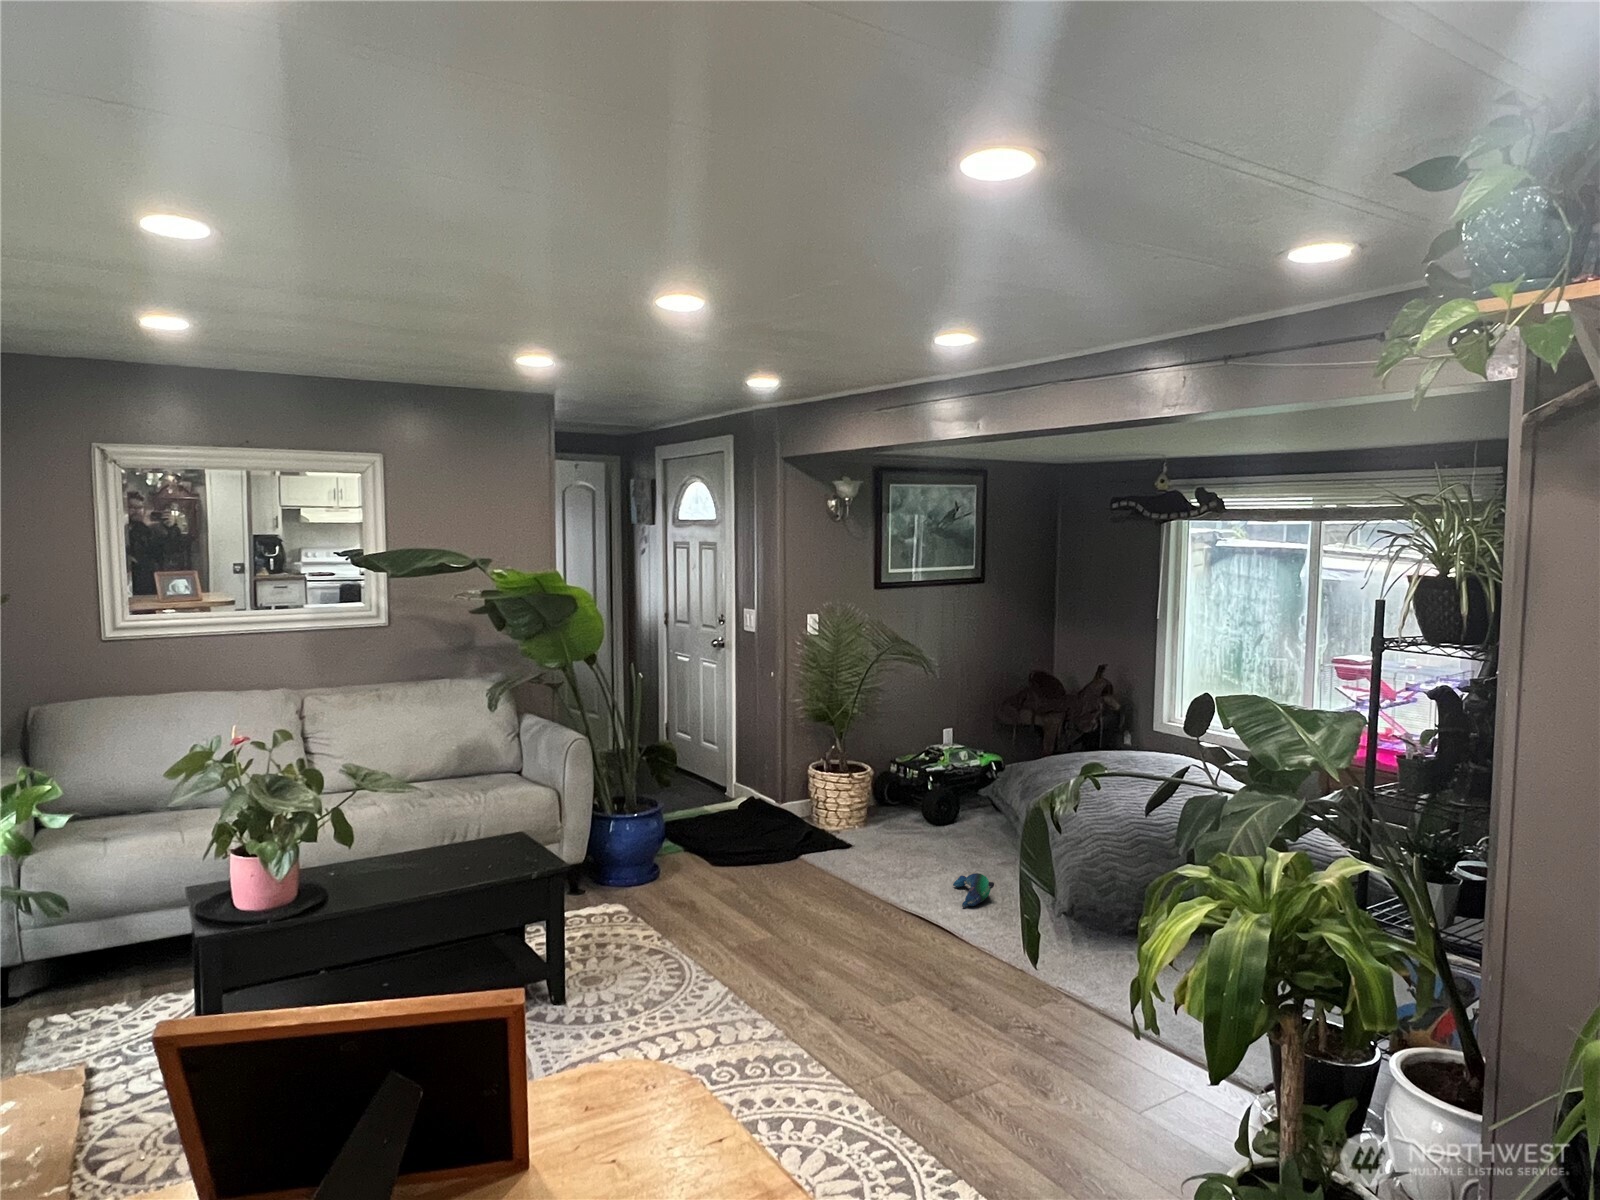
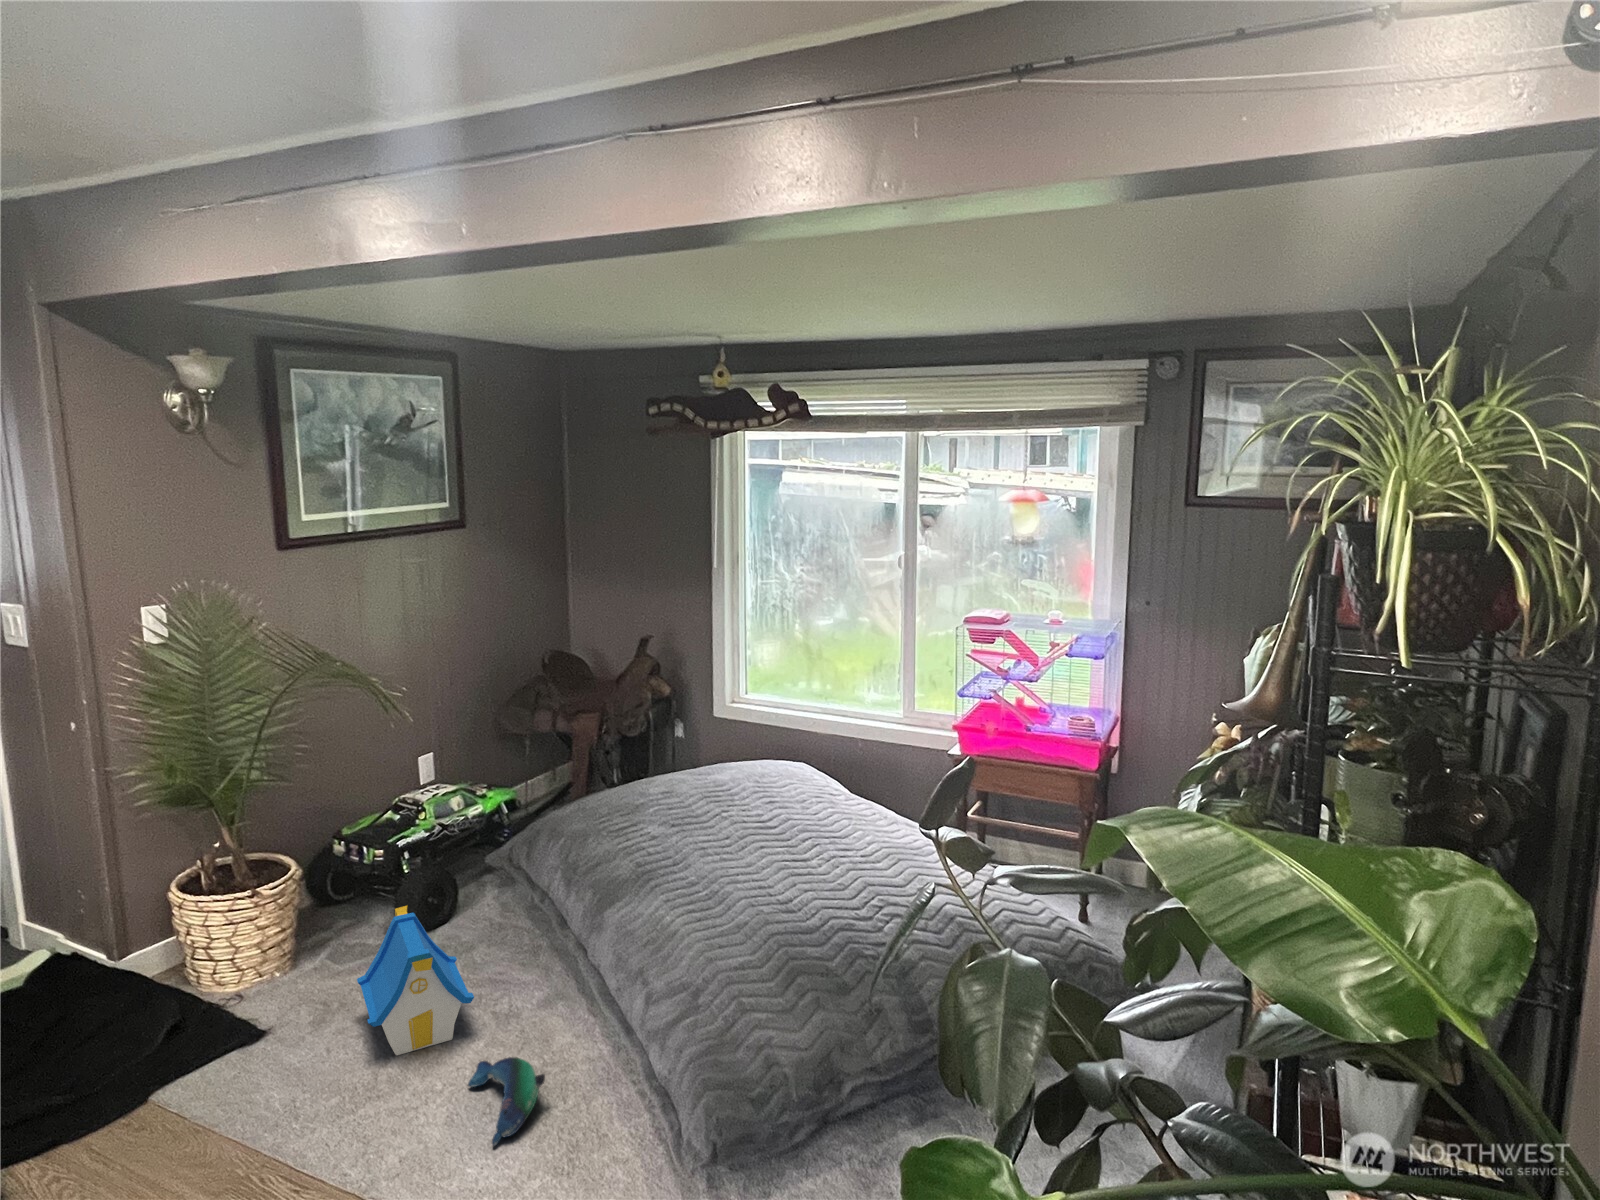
toy house: none [899,794,961,869] -> present [357,906,474,1055]

